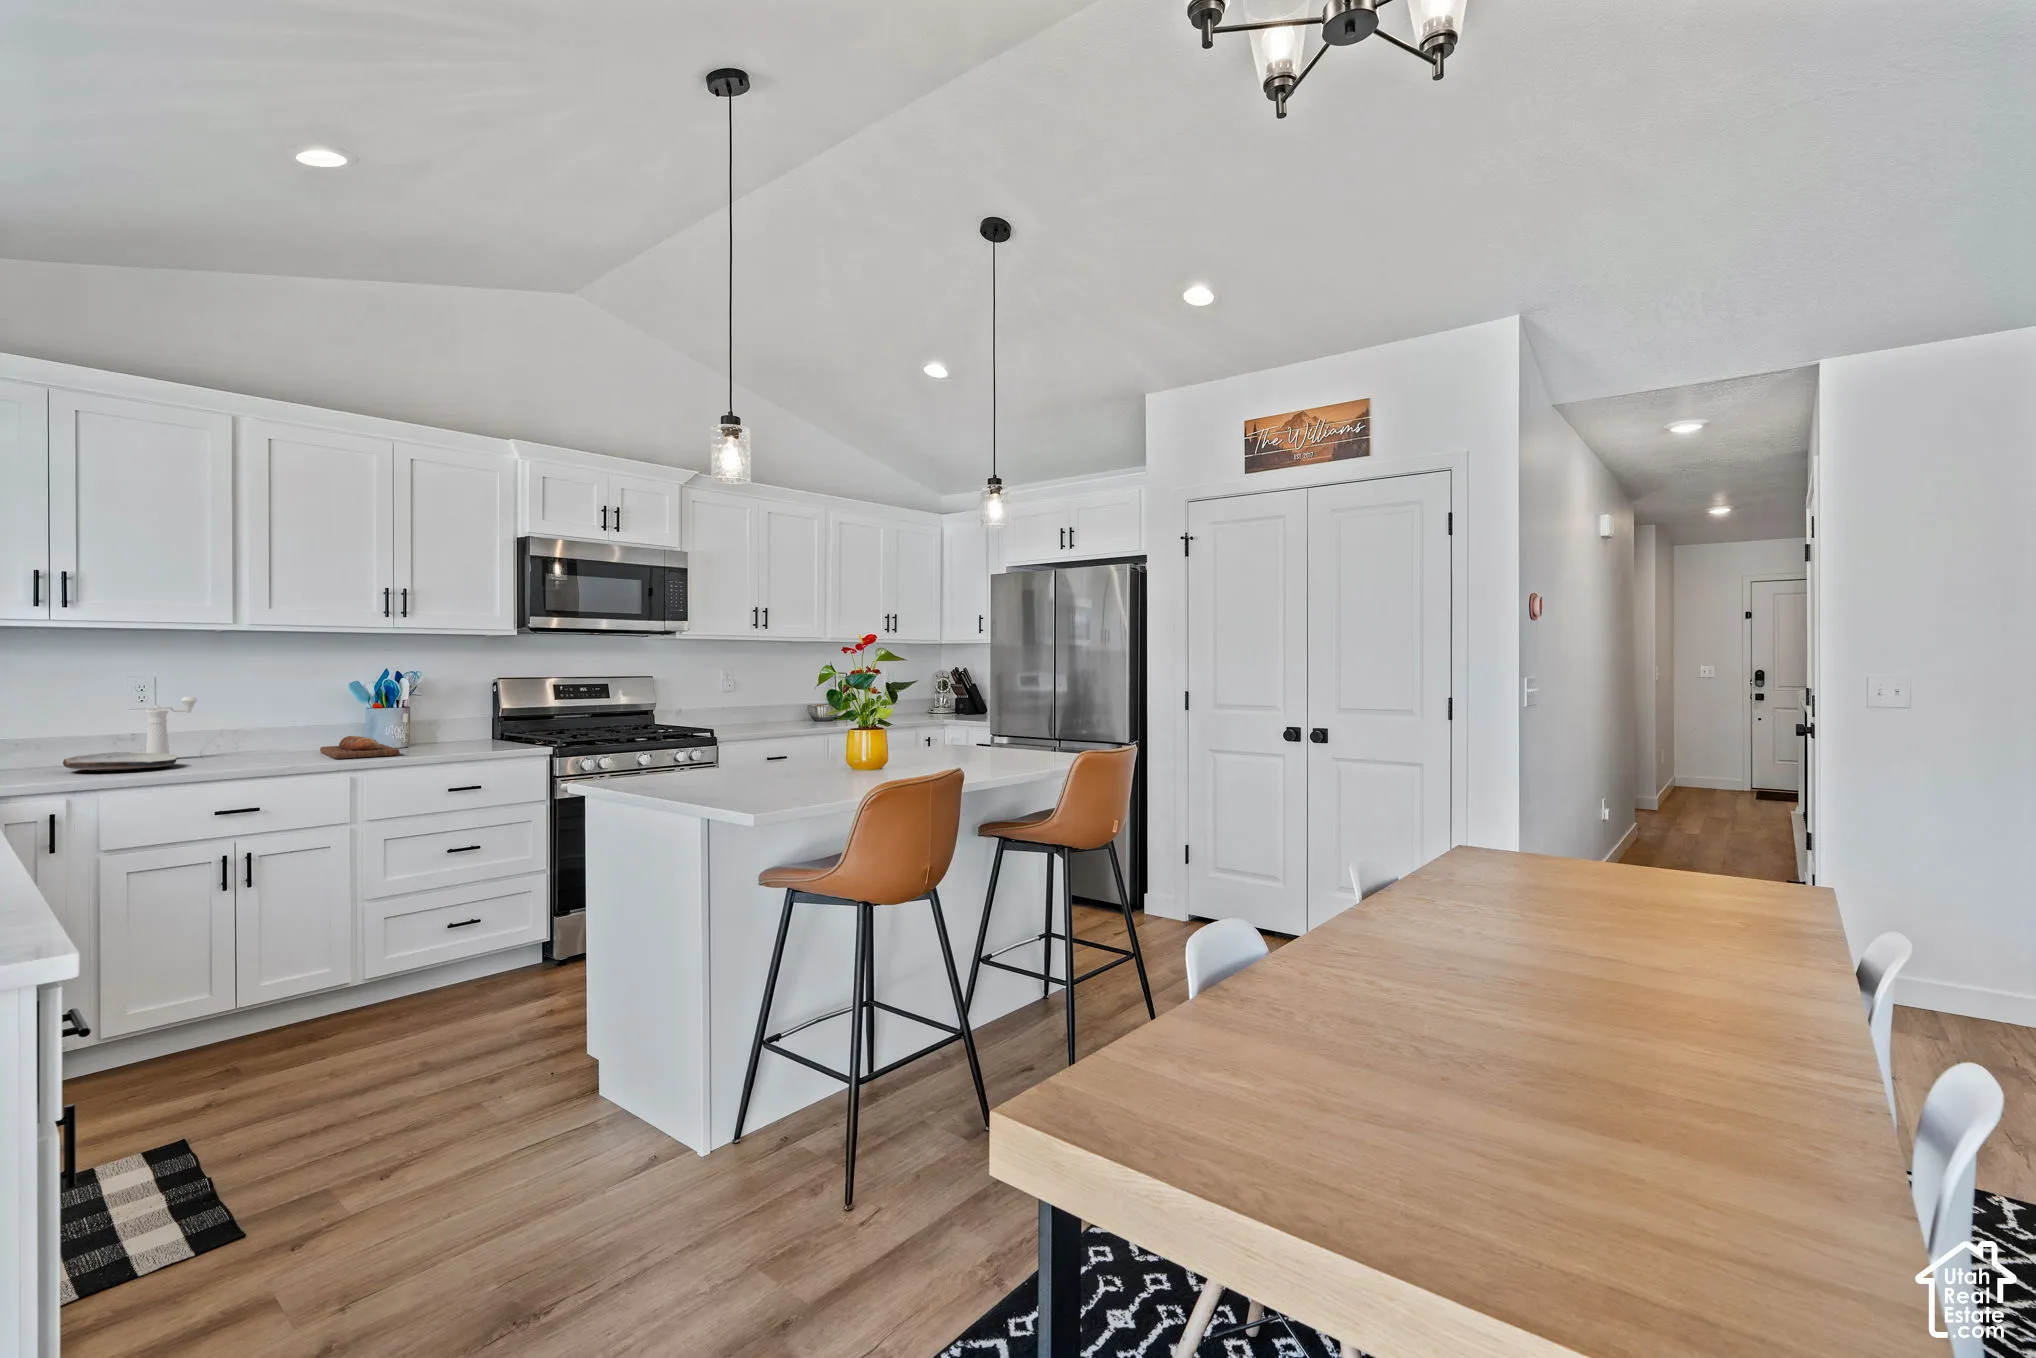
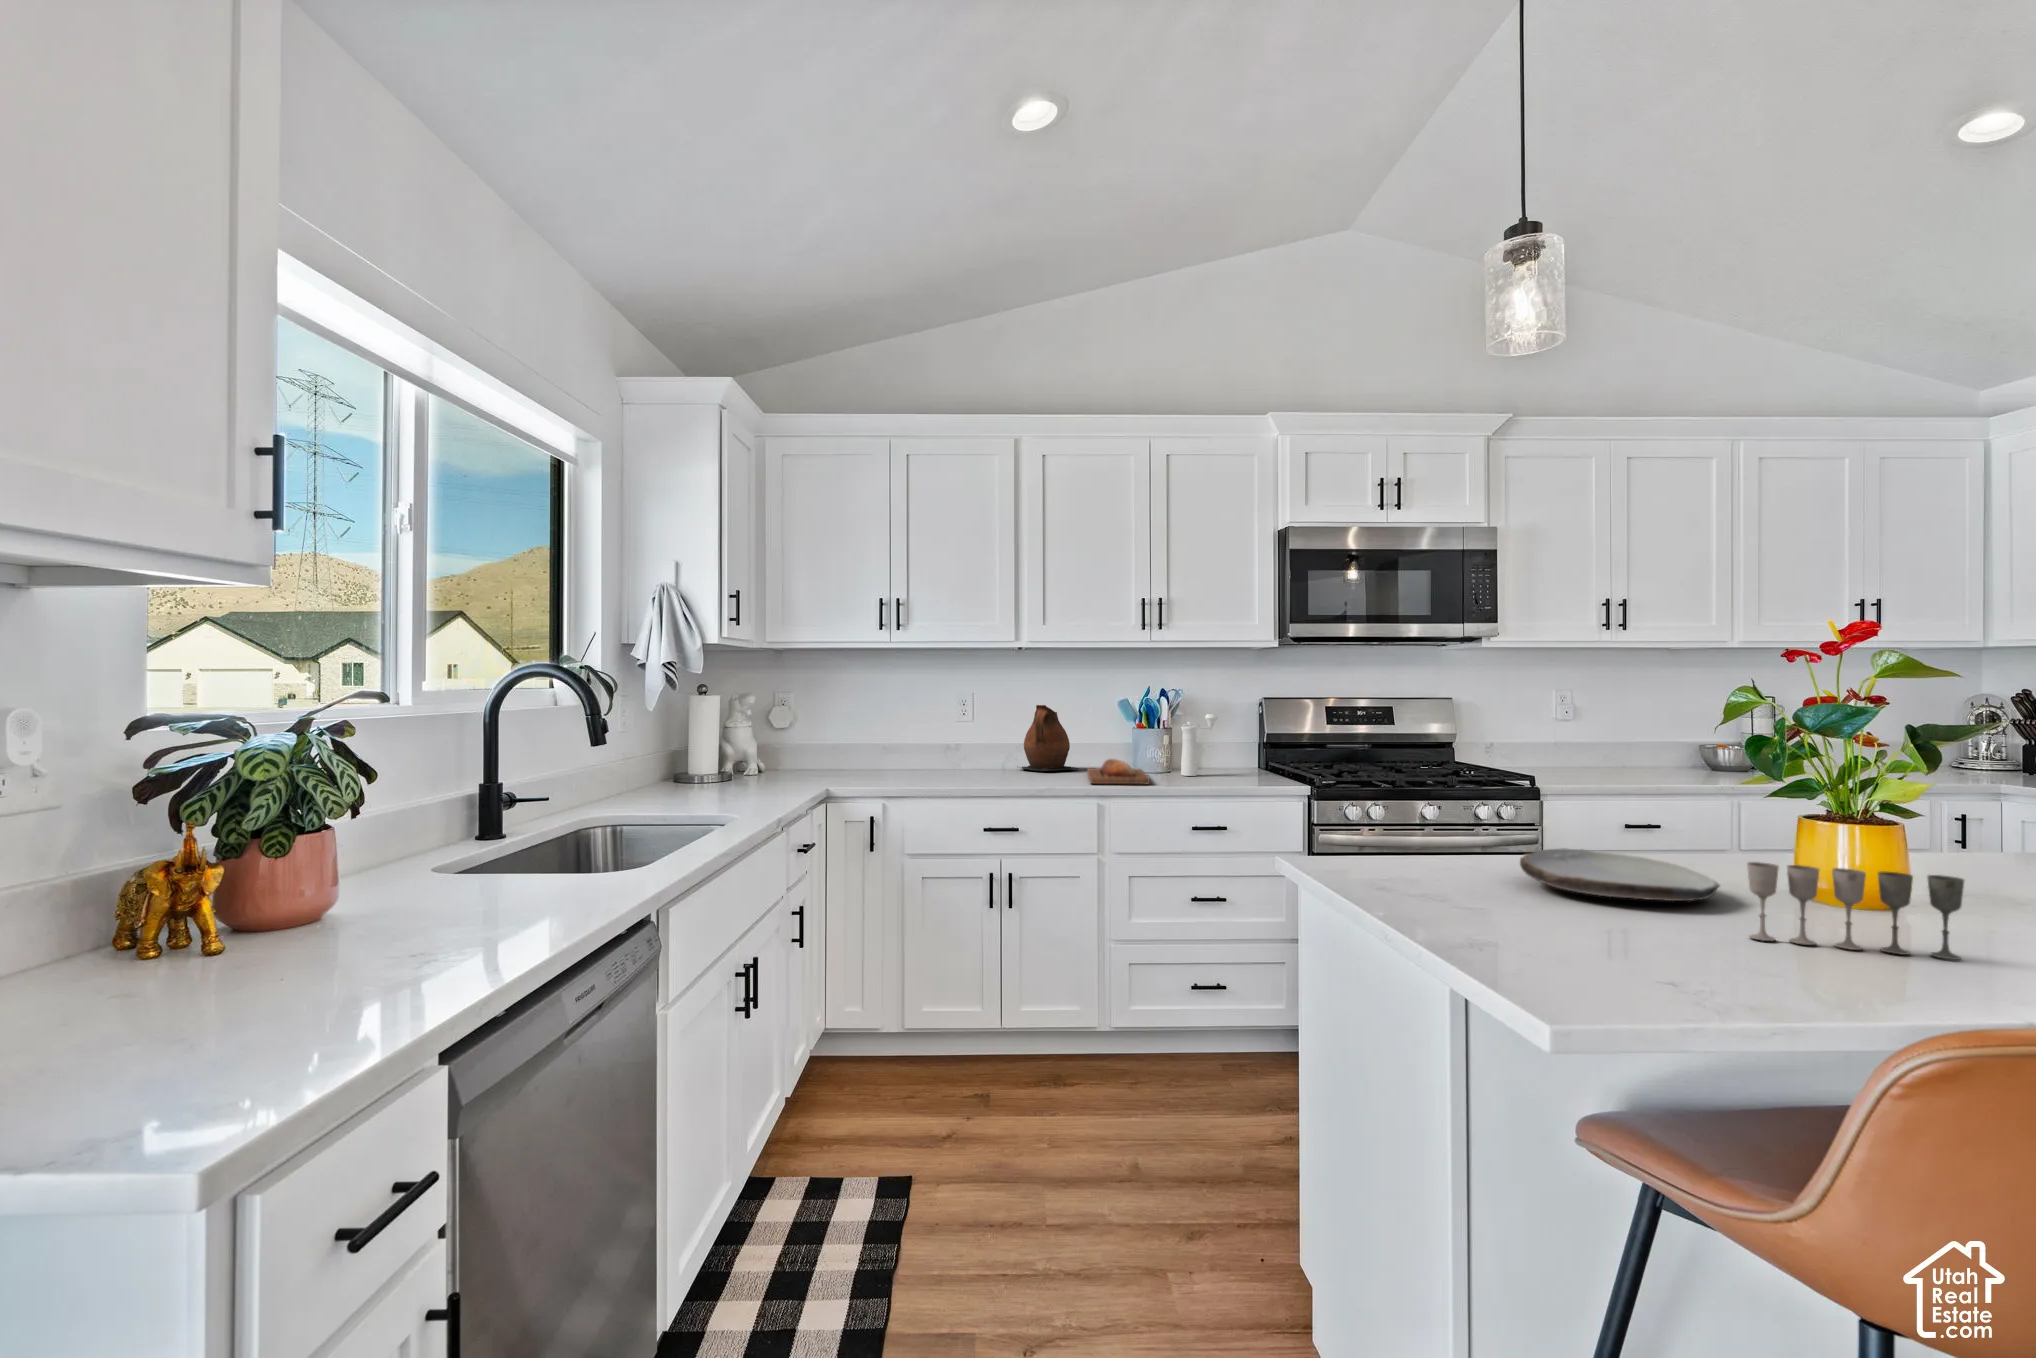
ceramic pitcher: none [227,688,305,753] -> present [1021,705,1078,771]
pepper mill: present [146,697,197,754] -> present [1181,714,1217,776]
wine glass: none [826,749,905,788] -> present [1747,862,1965,960]
plate: present [63,752,177,771] -> present [1520,849,1720,901]

